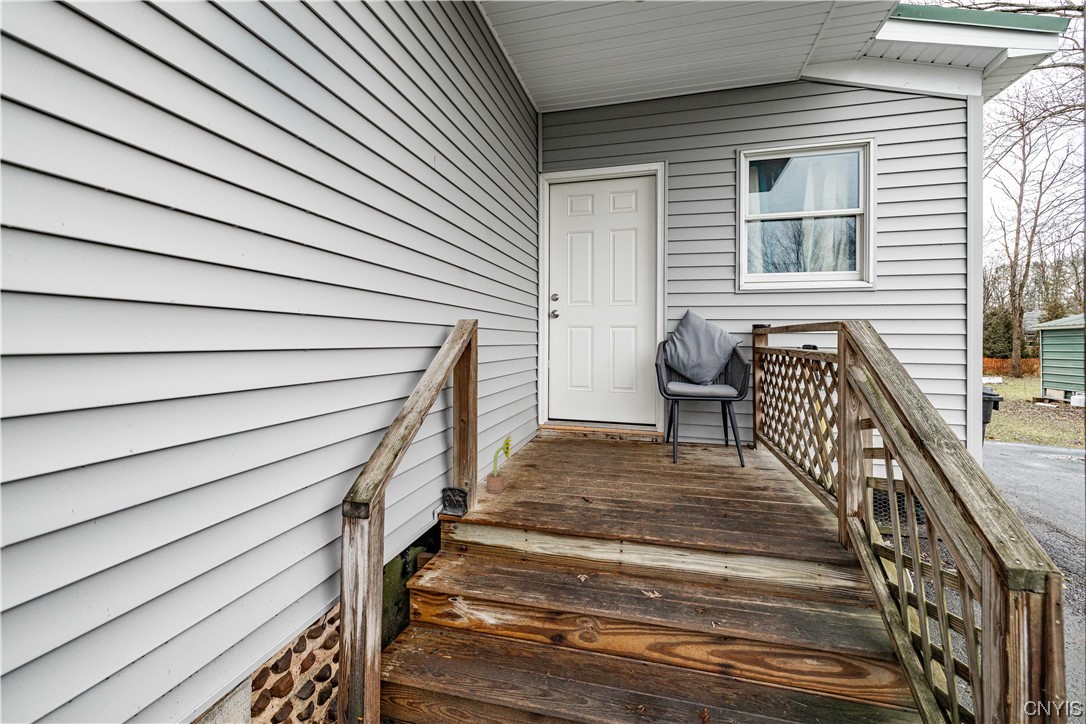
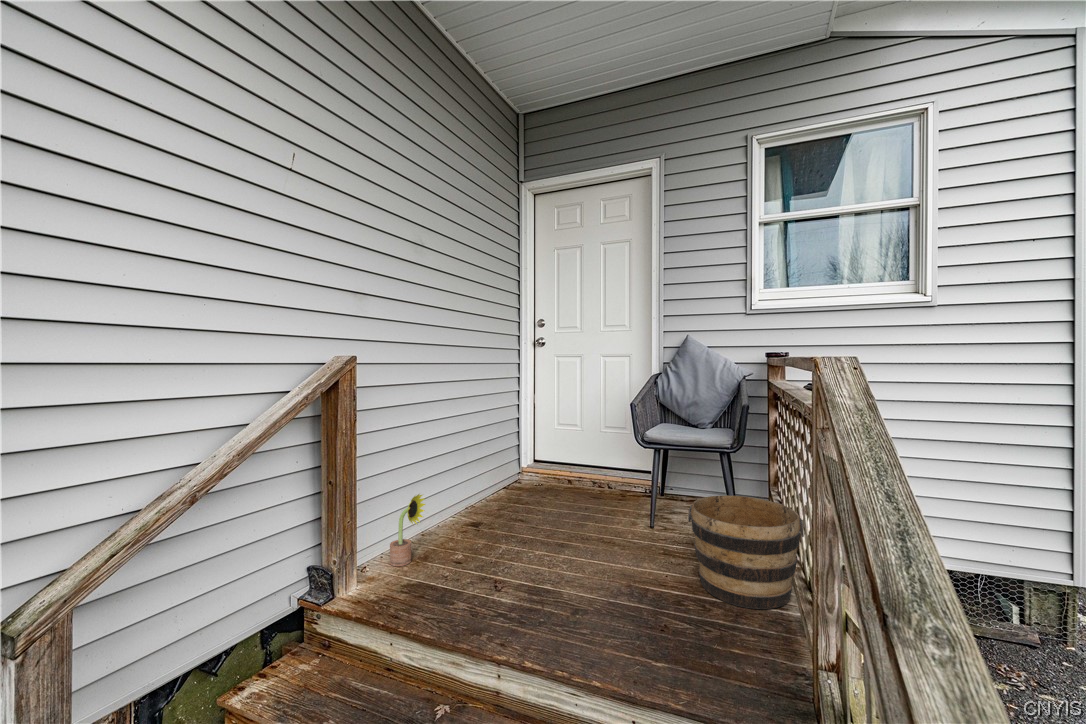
bucket: none [720,429,806,502] -> present [688,495,804,609]

